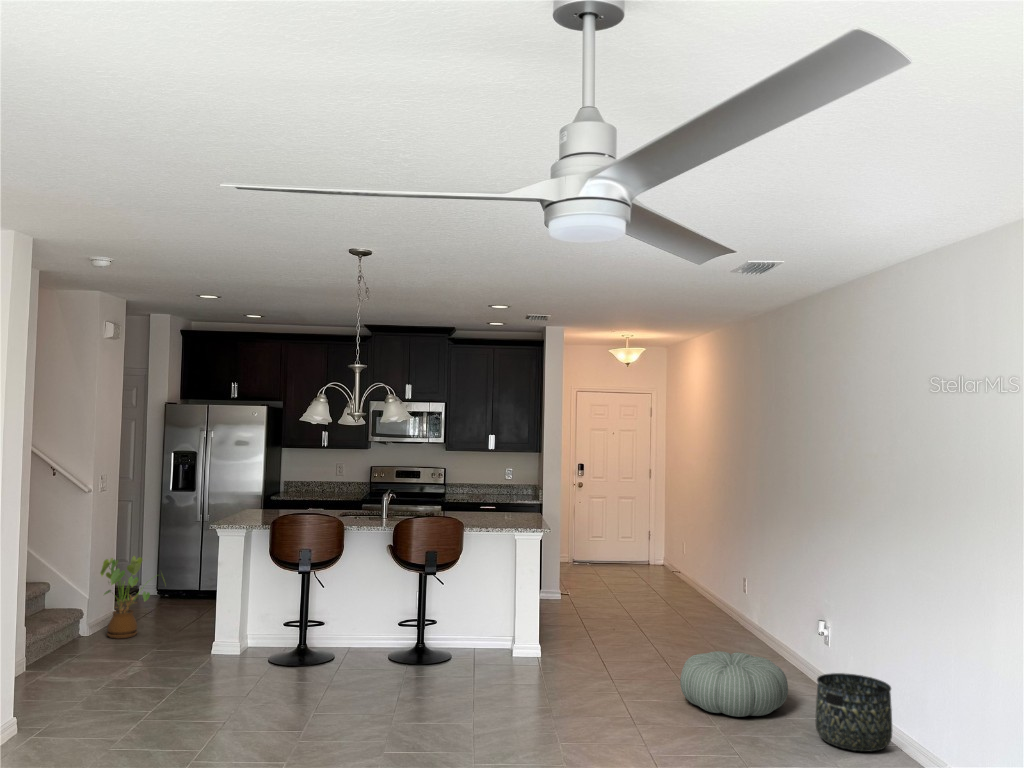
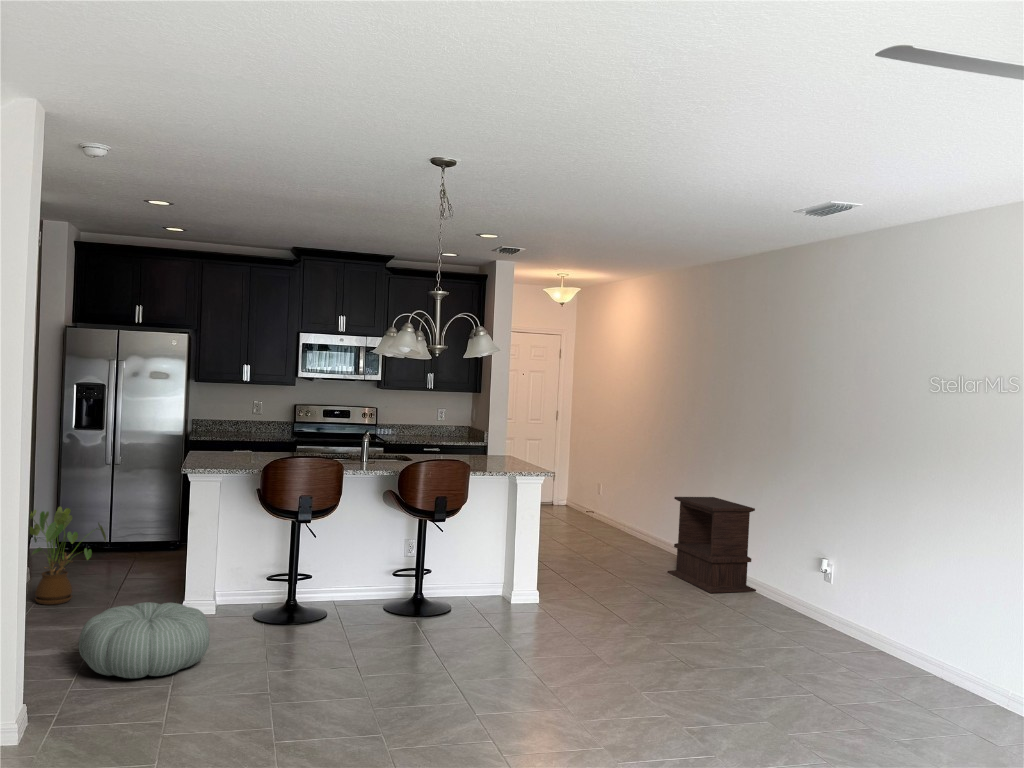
side table: none [701,555,778,656] -> present [667,497,756,593]
pouf: present [680,651,788,717] -> present [79,602,210,678]
basket: present [816,673,892,751] -> none [864,607,939,678]

